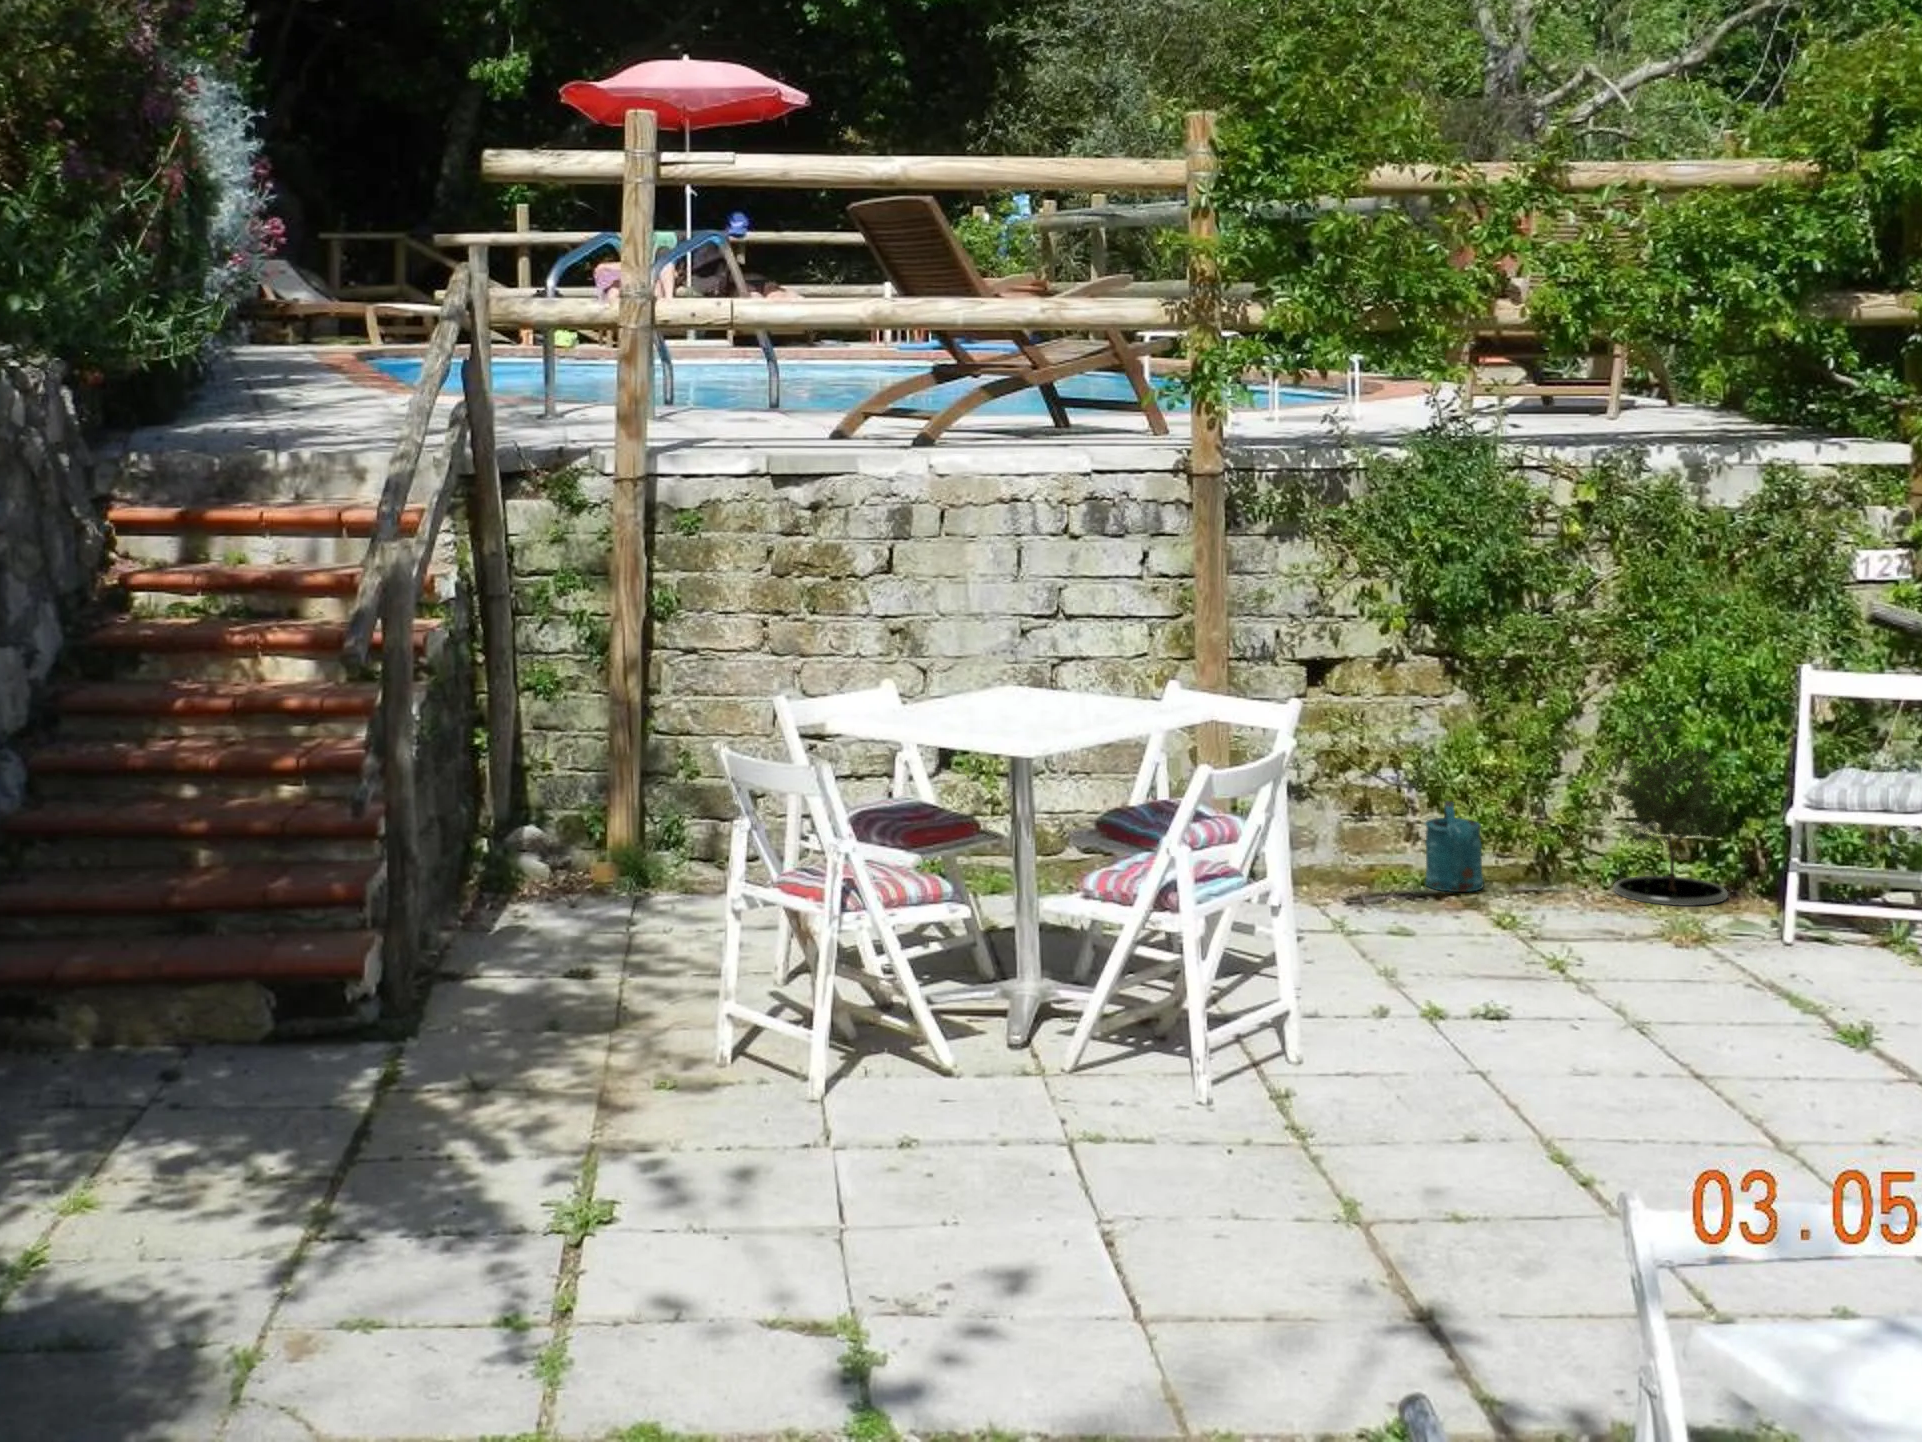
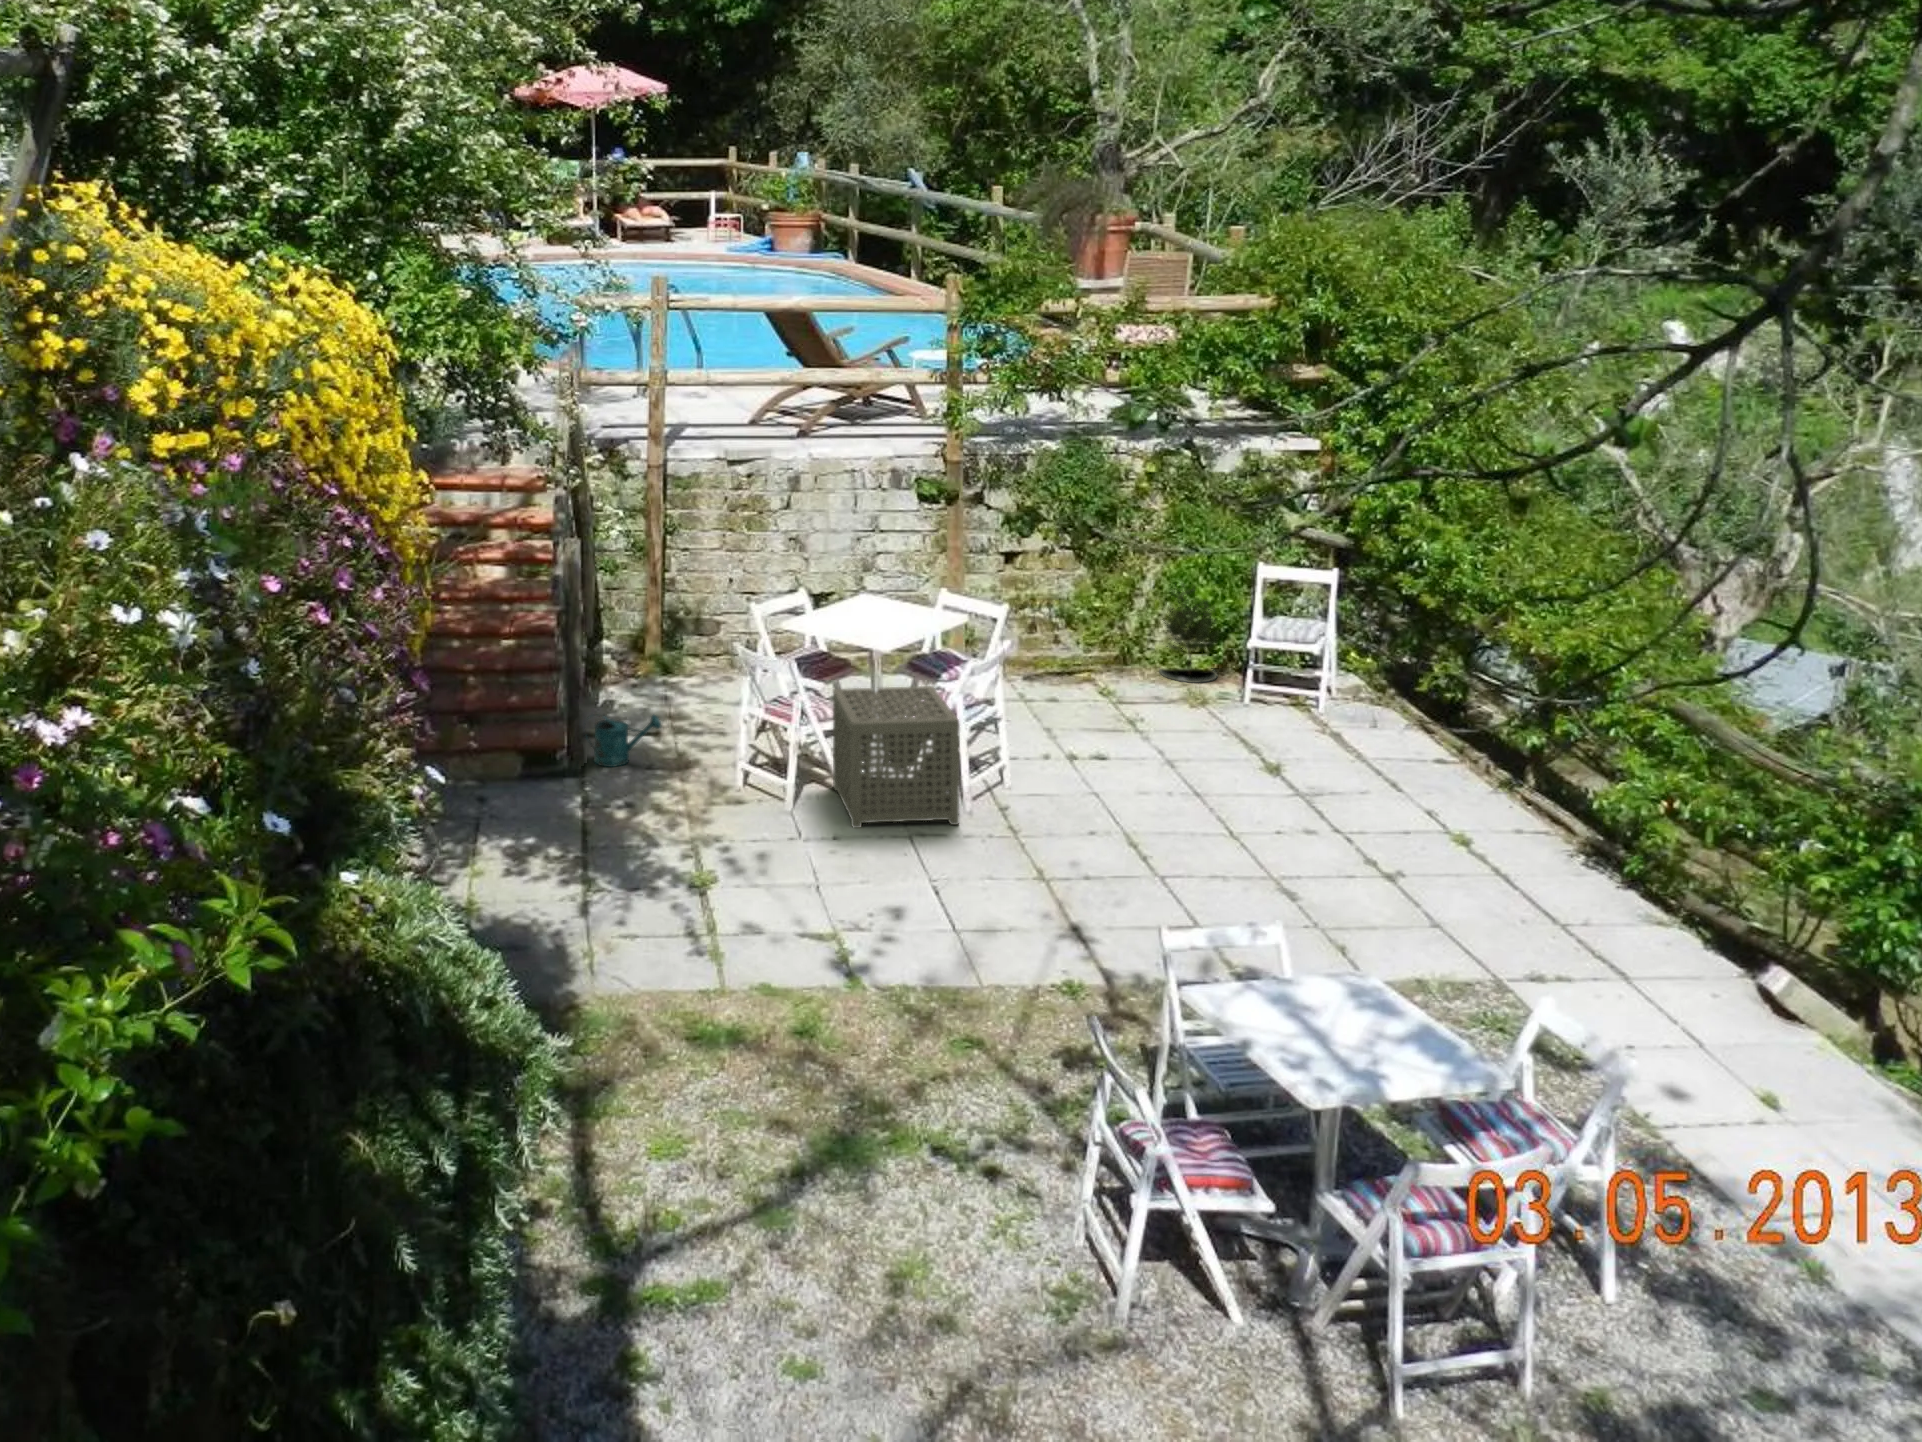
watering can: present [1425,802,1483,892] -> present [593,715,661,767]
side table: none [921,841,1181,1130] -> present [833,686,960,828]

